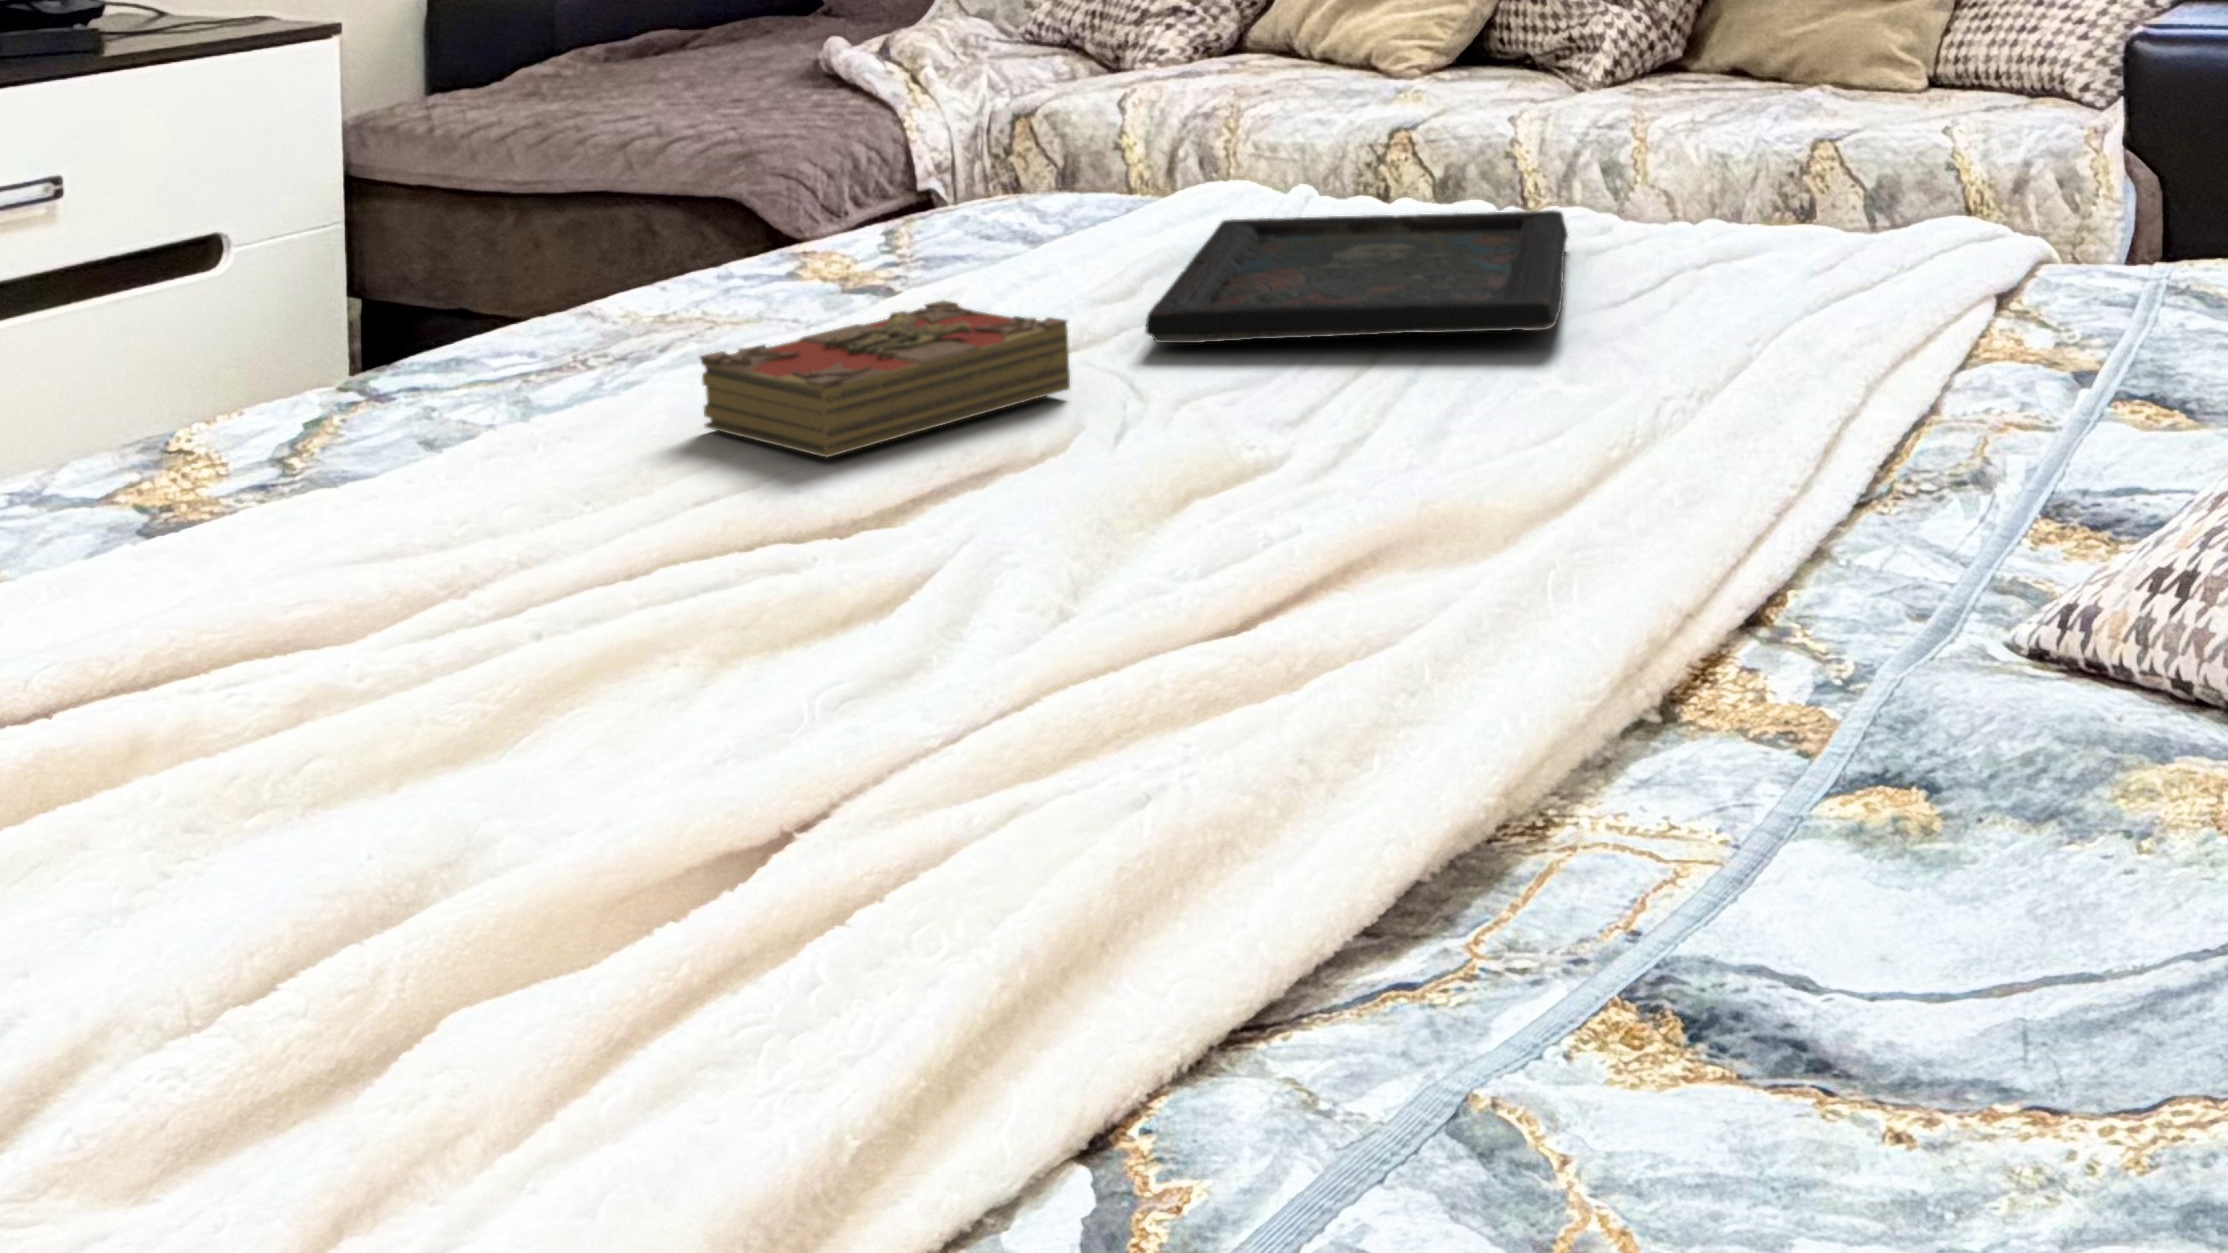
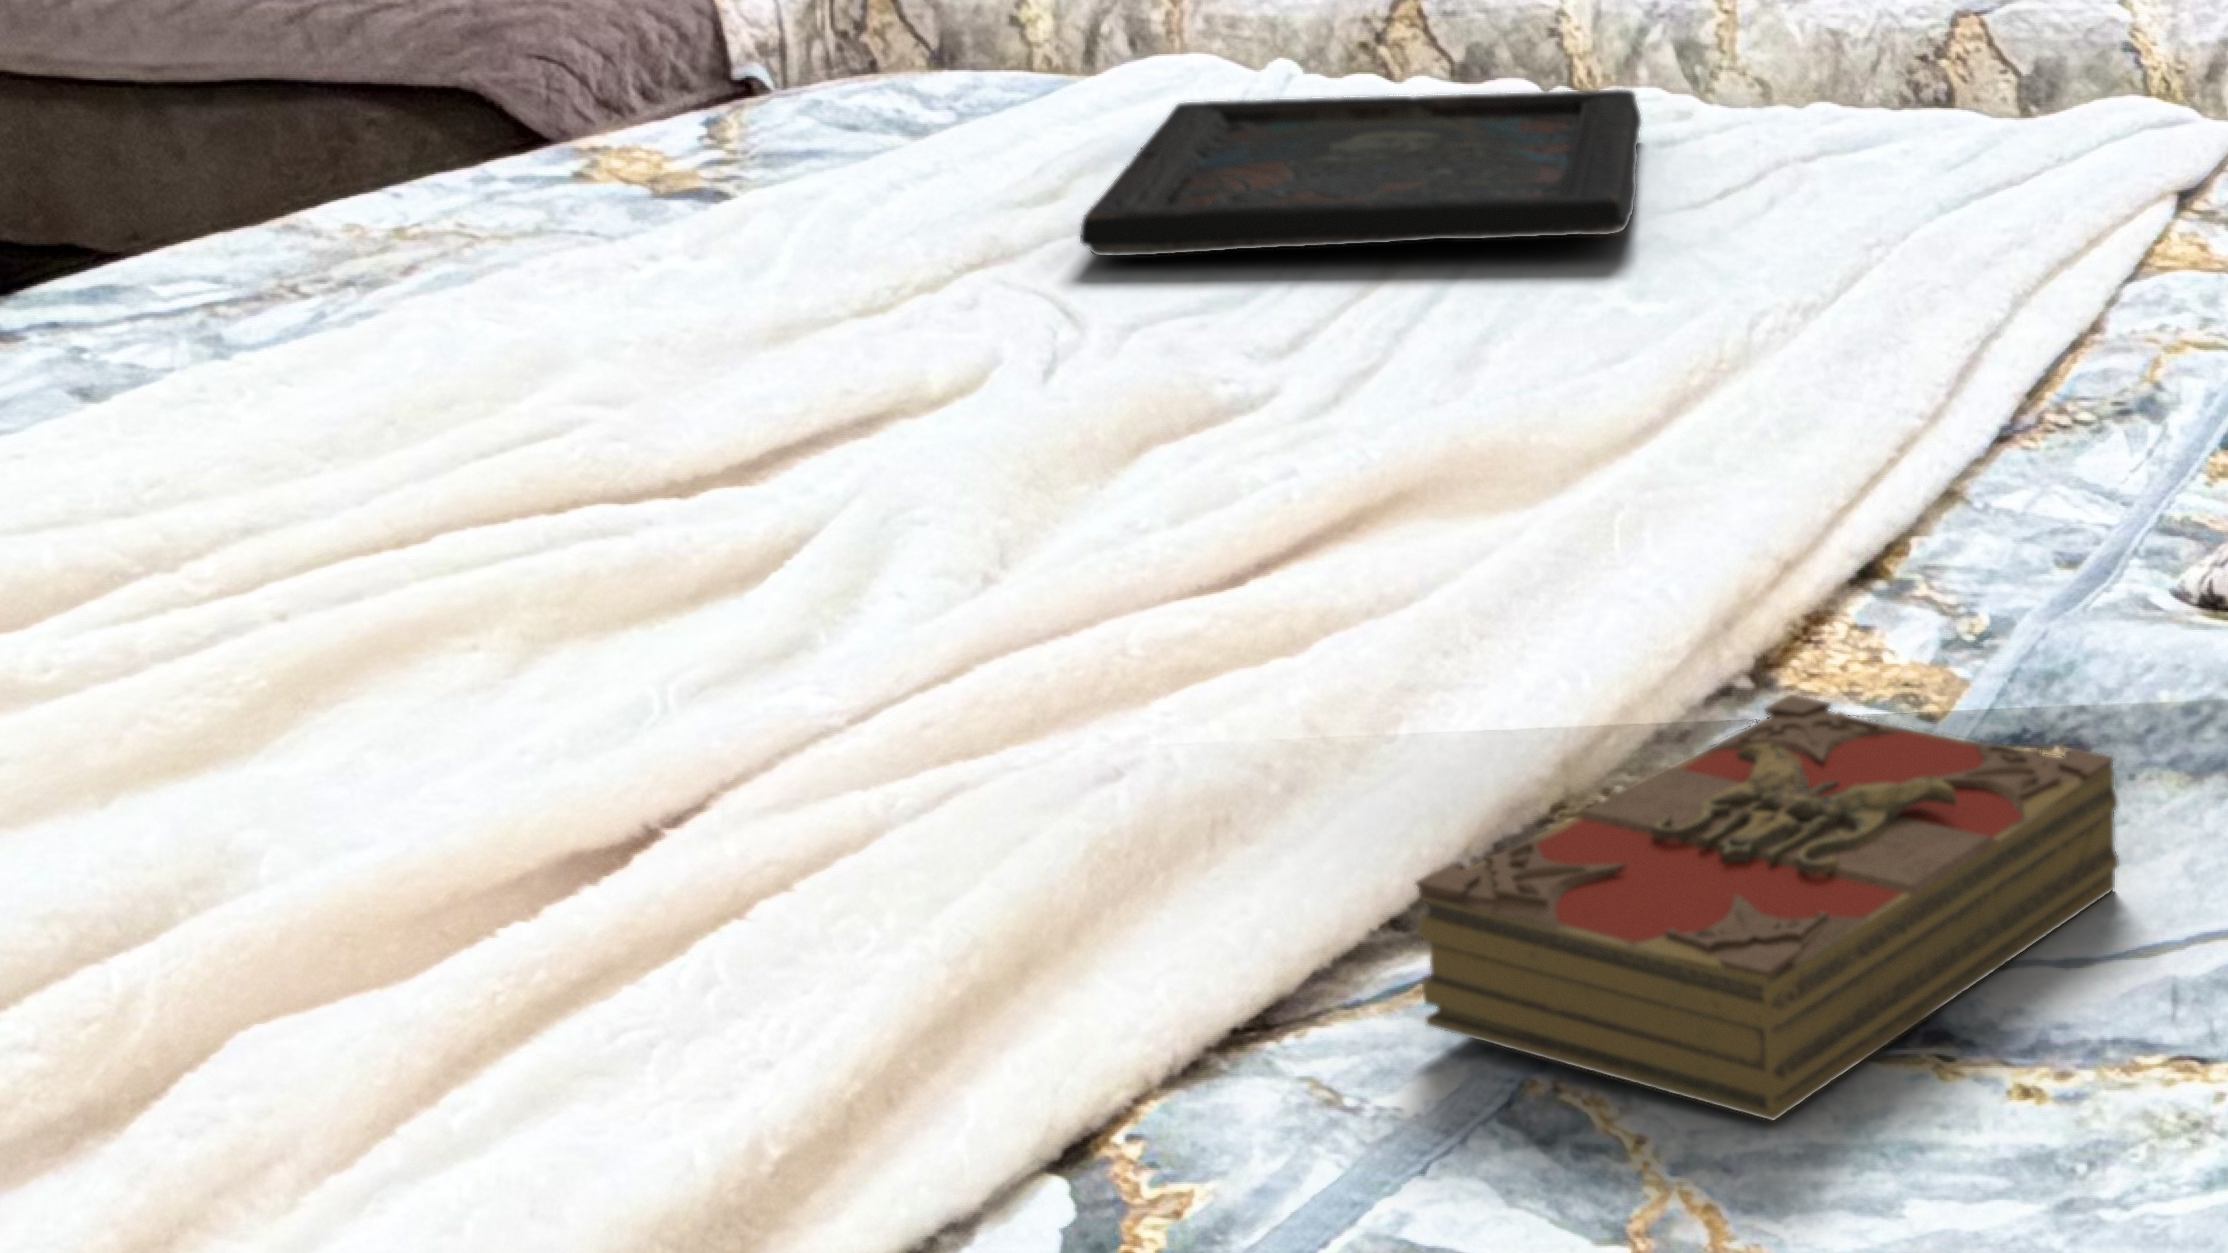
book: present [700,301,1070,457] -> present [1416,695,2119,1121]

